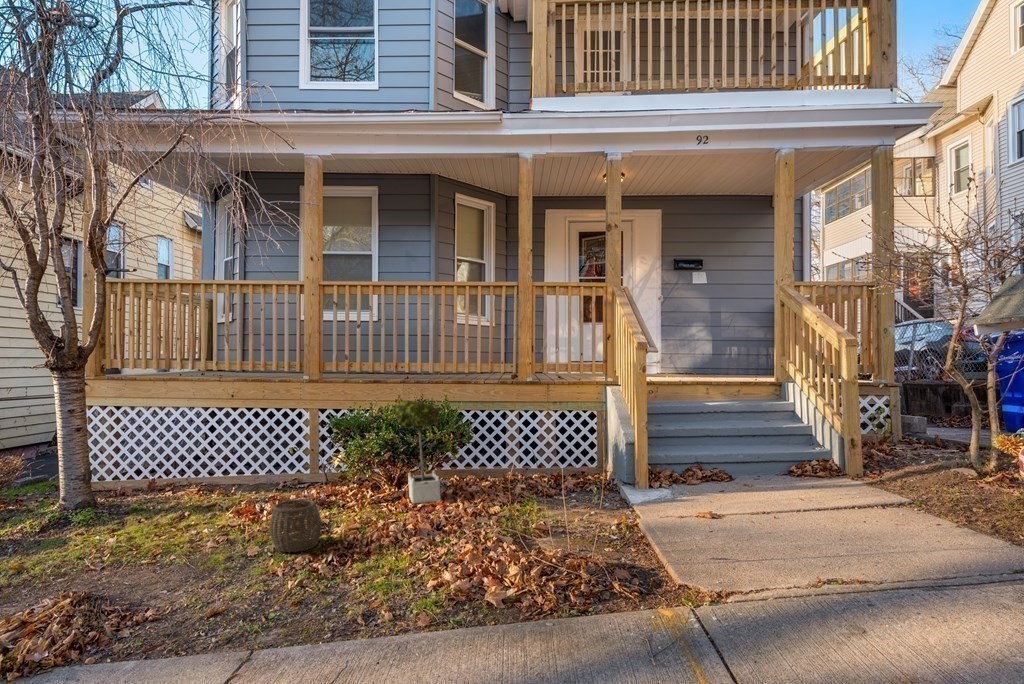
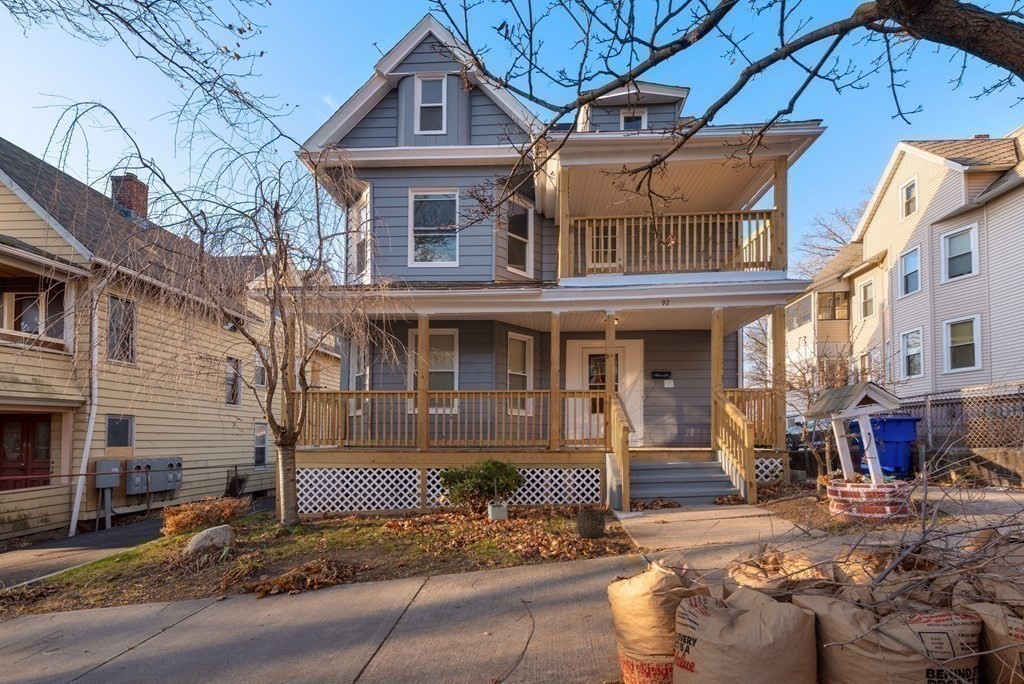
woven basket: present [269,499,322,553] -> present [576,509,605,538]

